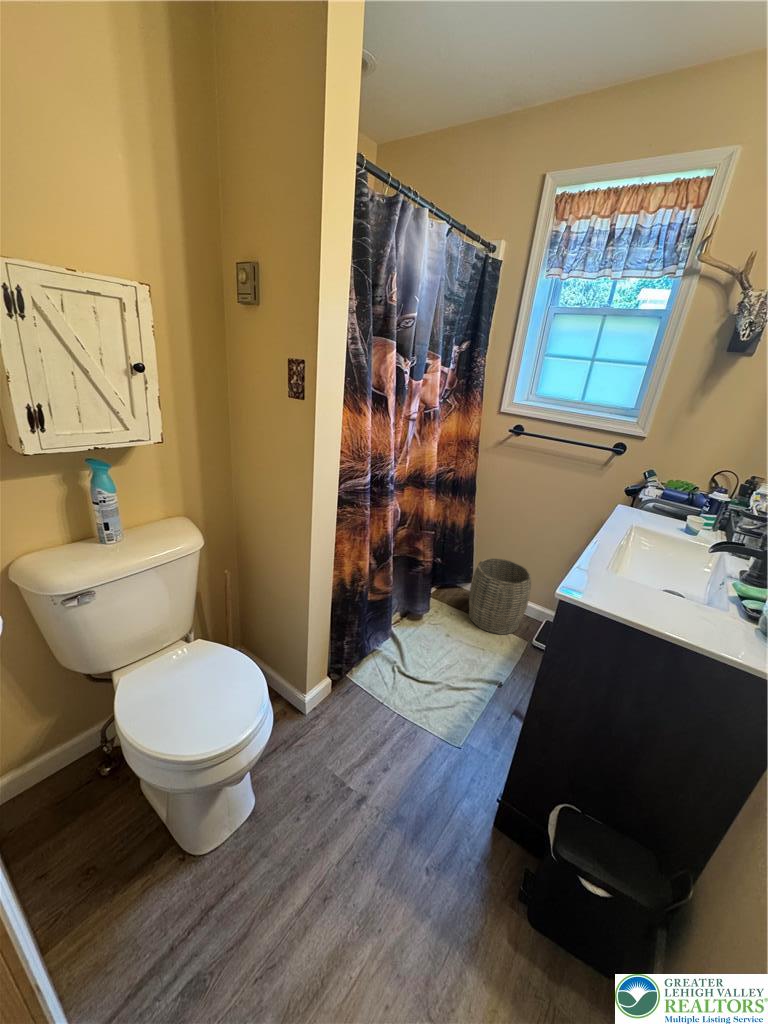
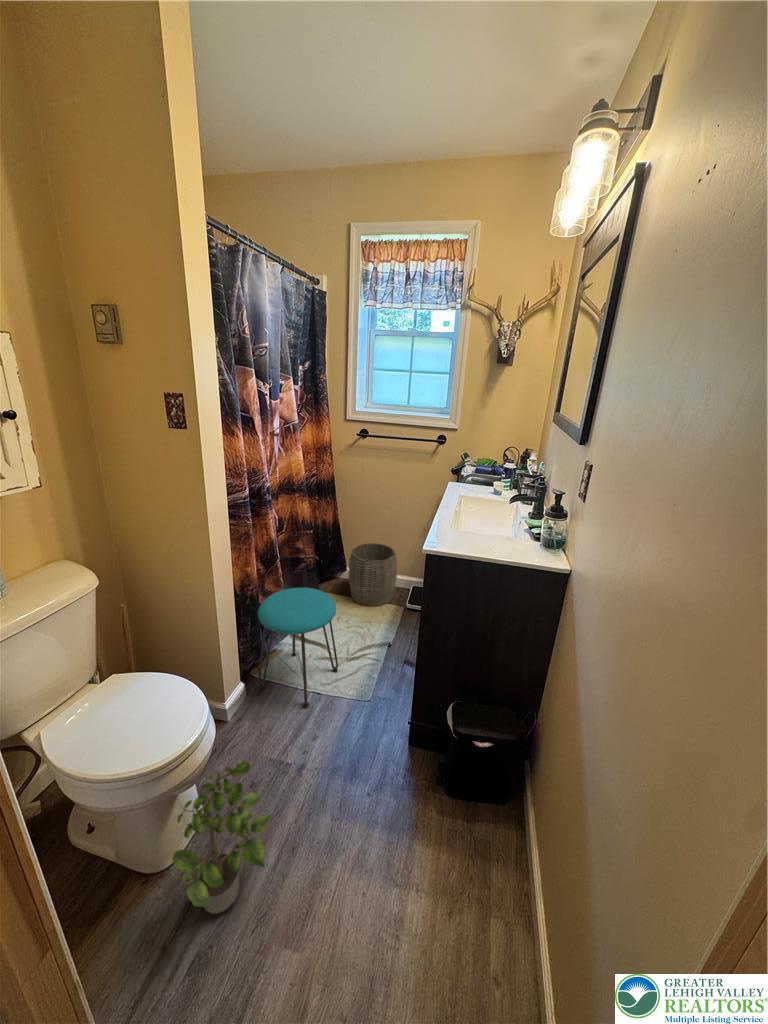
stool: none [344,592,441,730] -> present [258,588,338,707]
potted plant: none [198,779,312,934] -> present [172,760,271,914]

